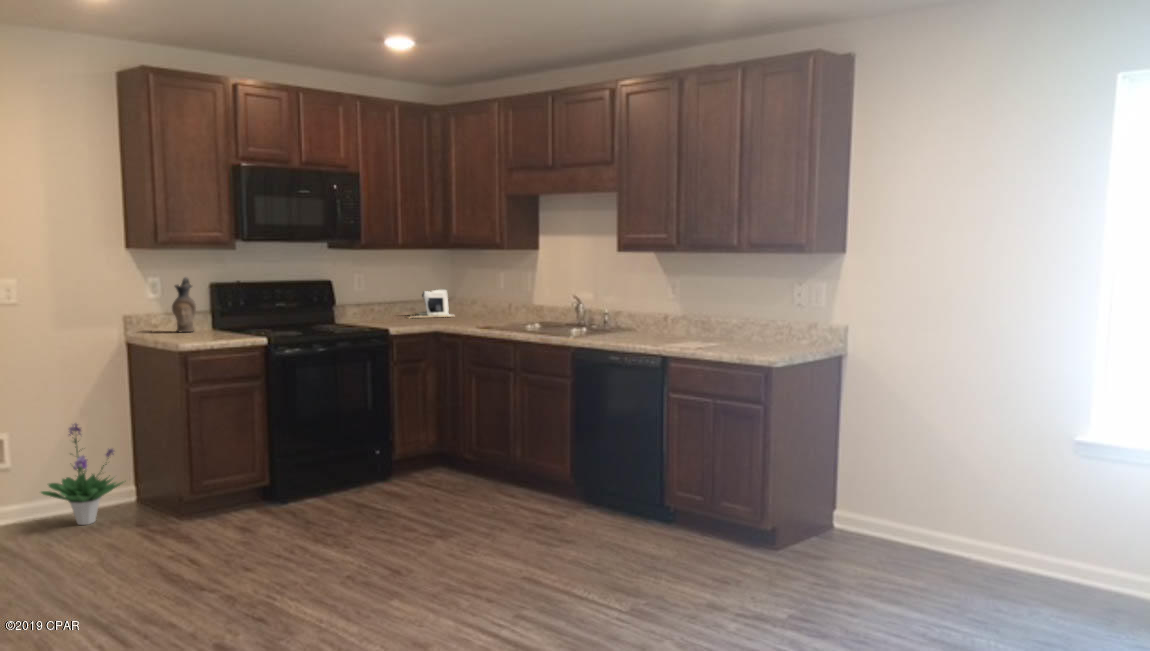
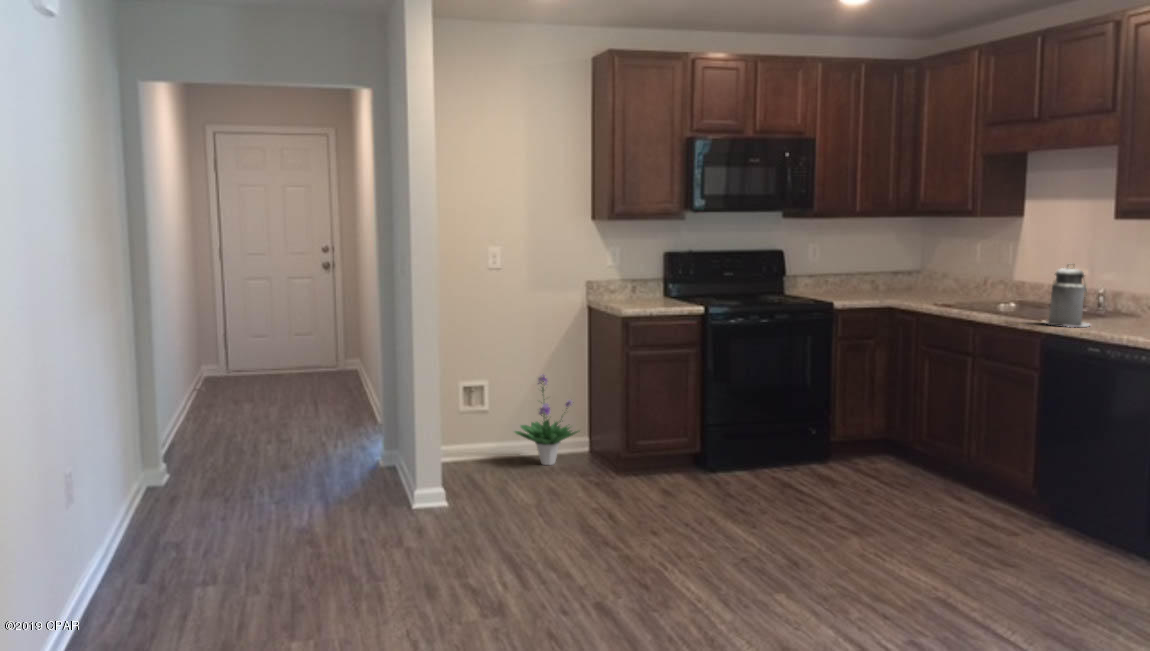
ceramic pitcher: present [172,277,196,332] -> none [628,245,649,297]
canister: none [572,288,608,341] -> present [1045,263,1090,327]
coffee maker: present [409,289,455,318] -> none [862,262,921,293]

